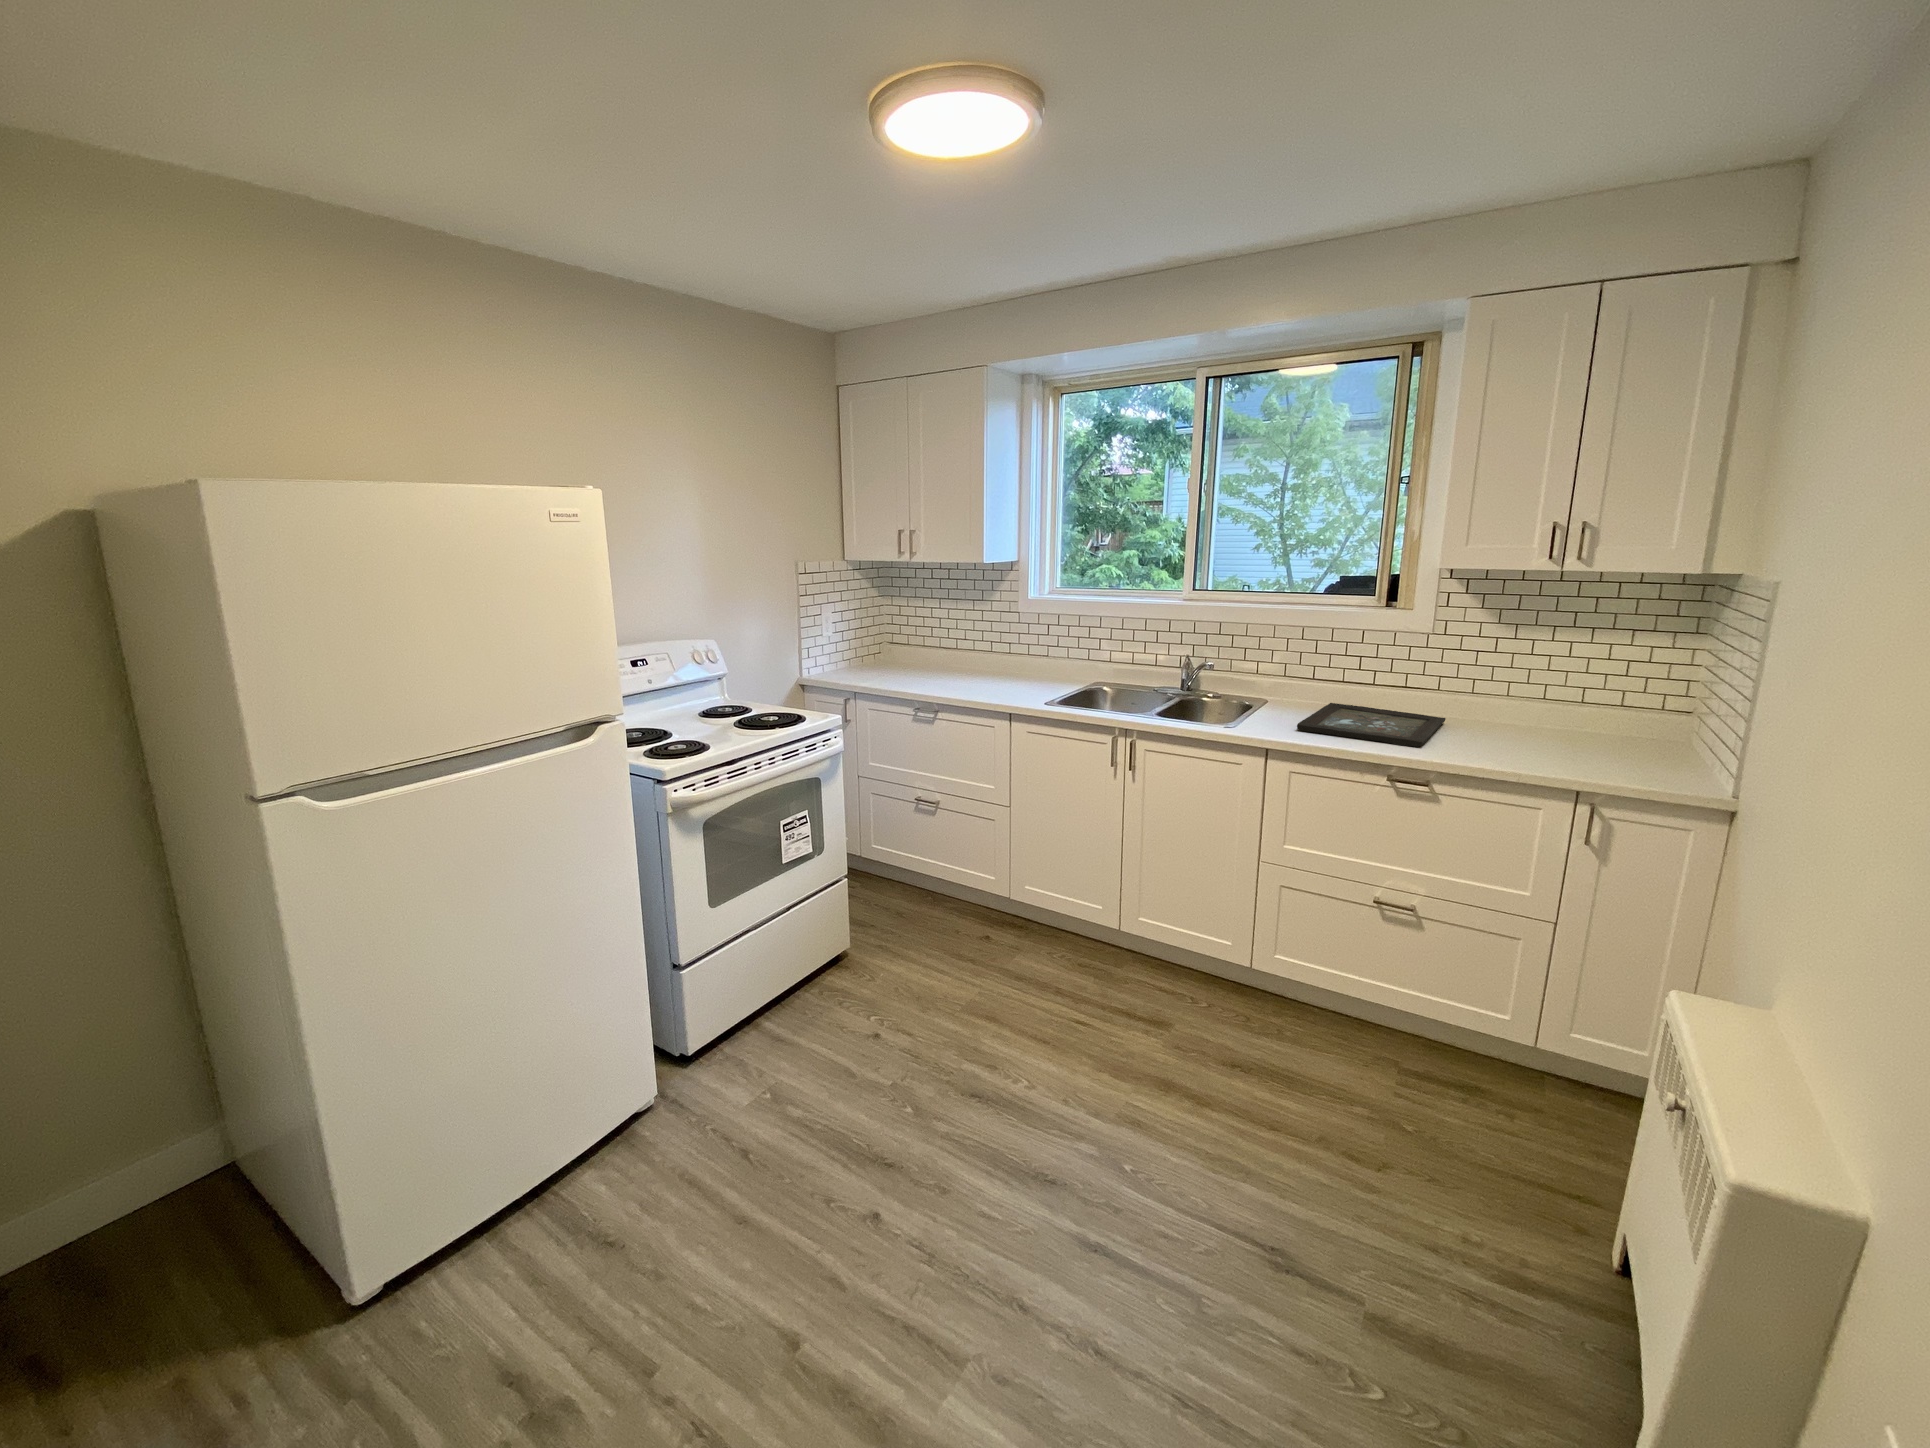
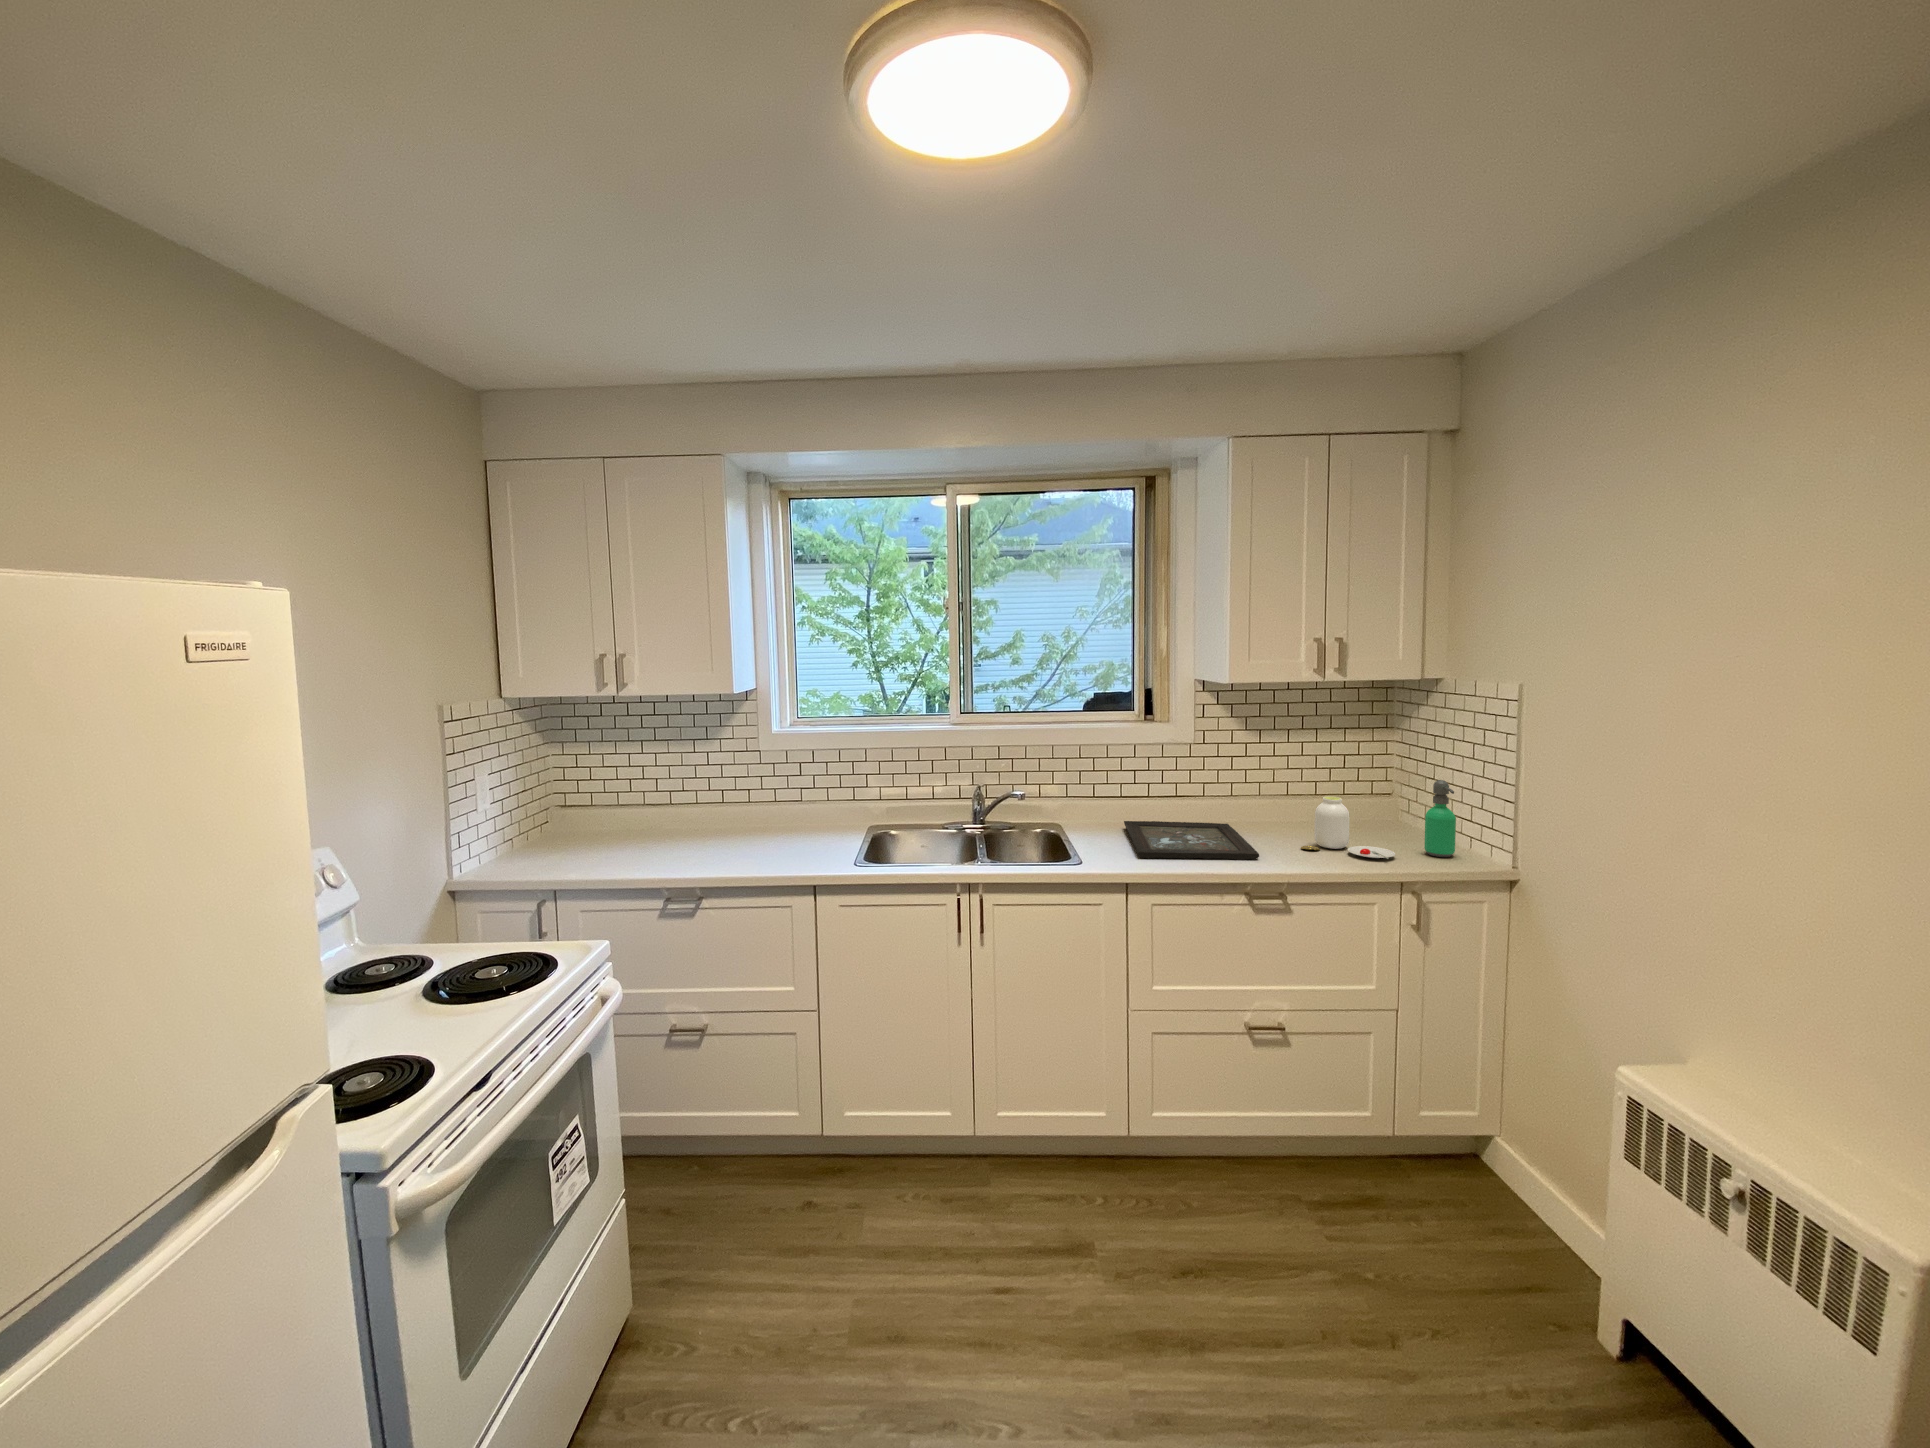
soap dispenser: none [1647,689,1693,778] -> present [1424,780,1456,857]
jar: none [1492,697,1598,766] -> present [1301,796,1395,859]

